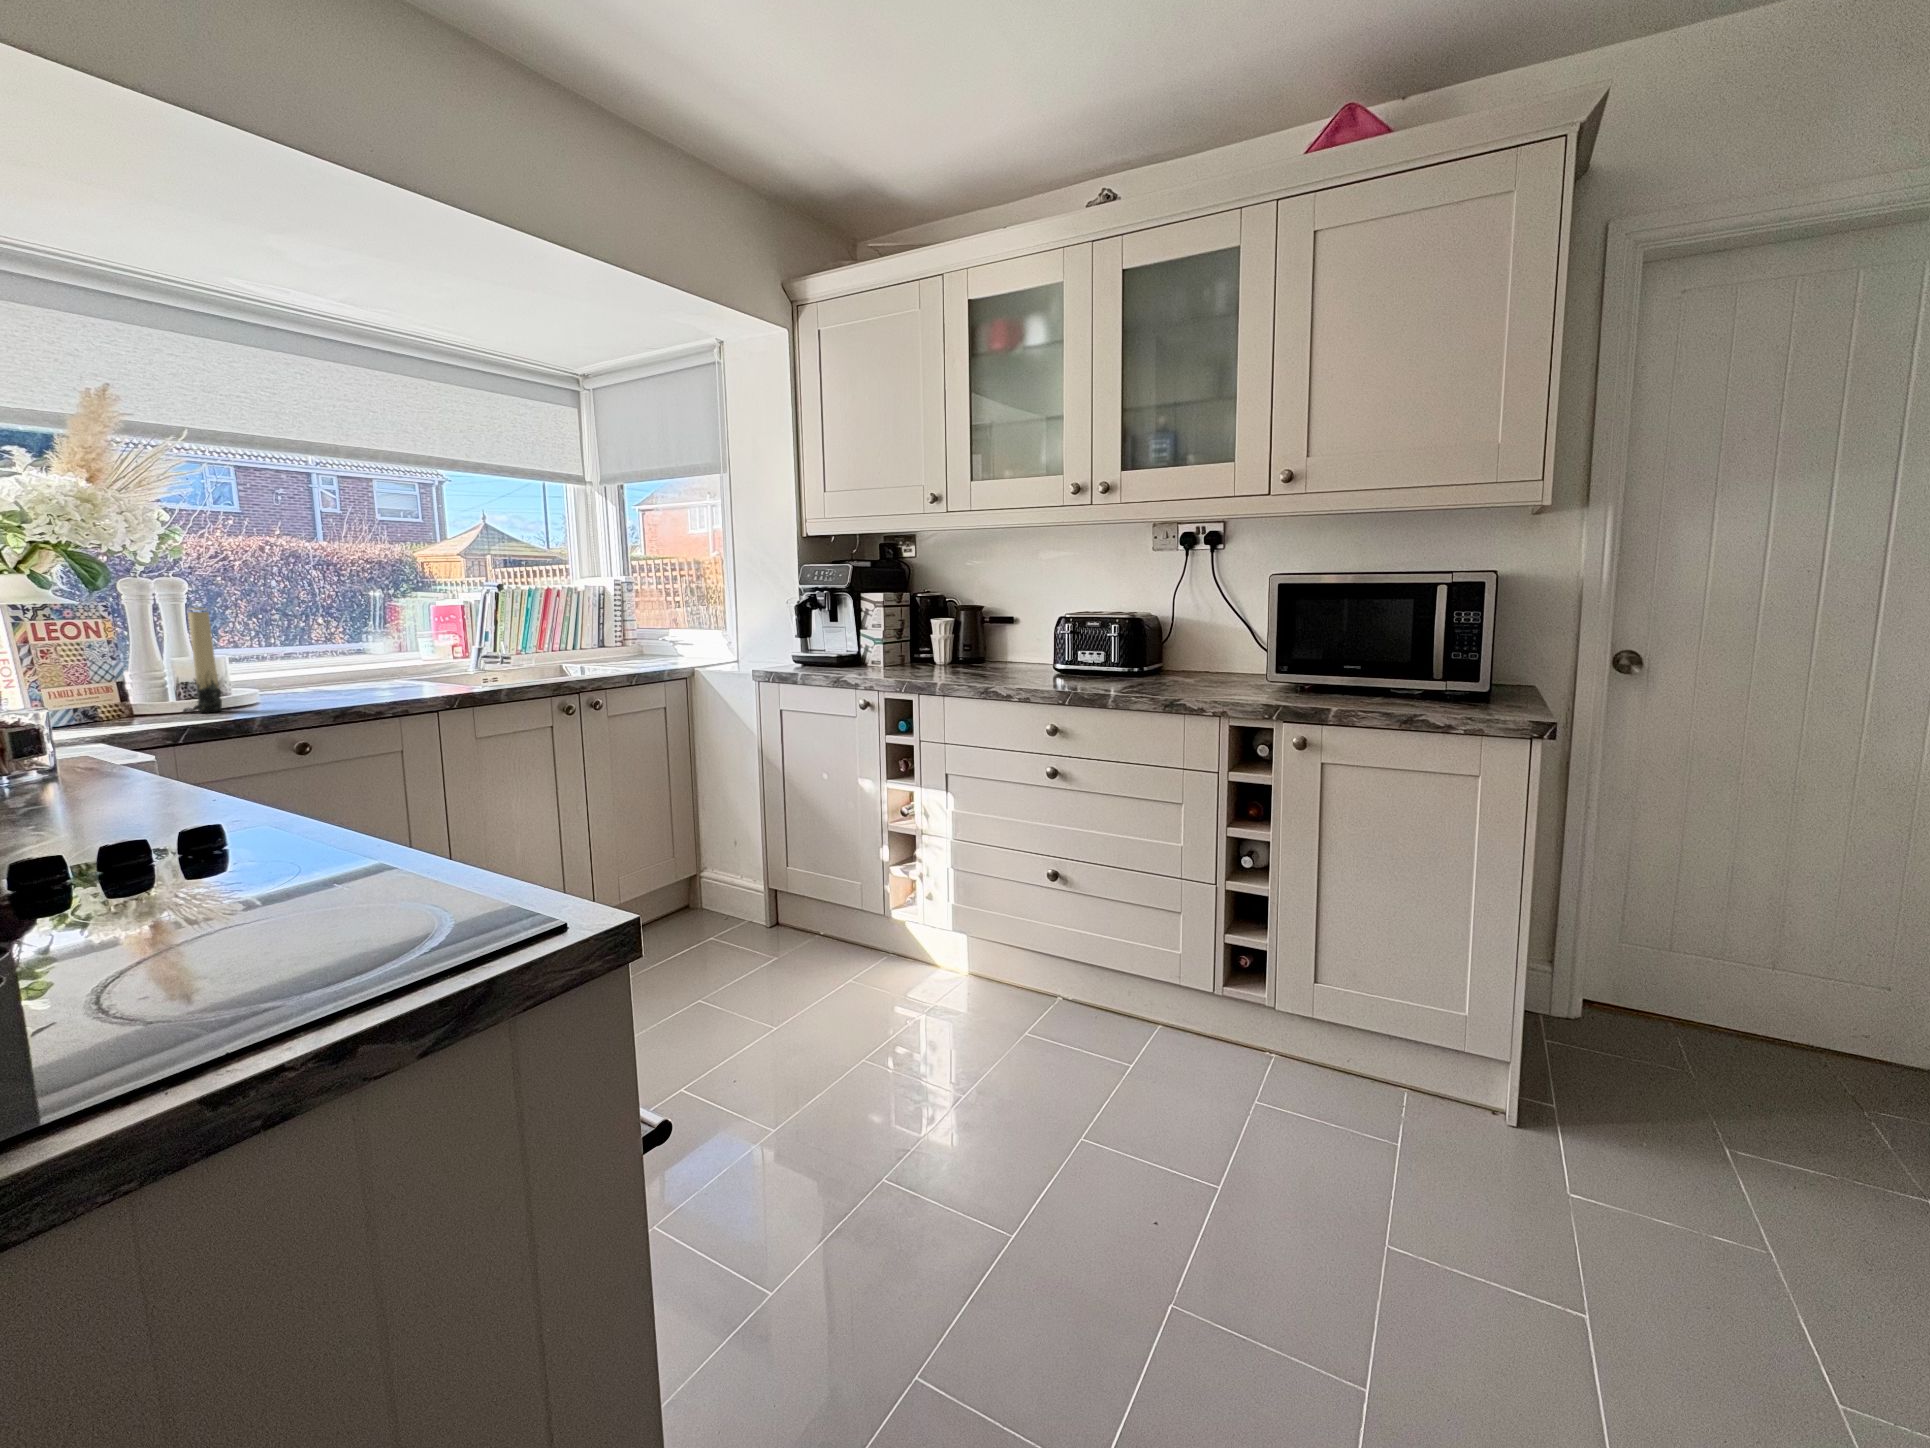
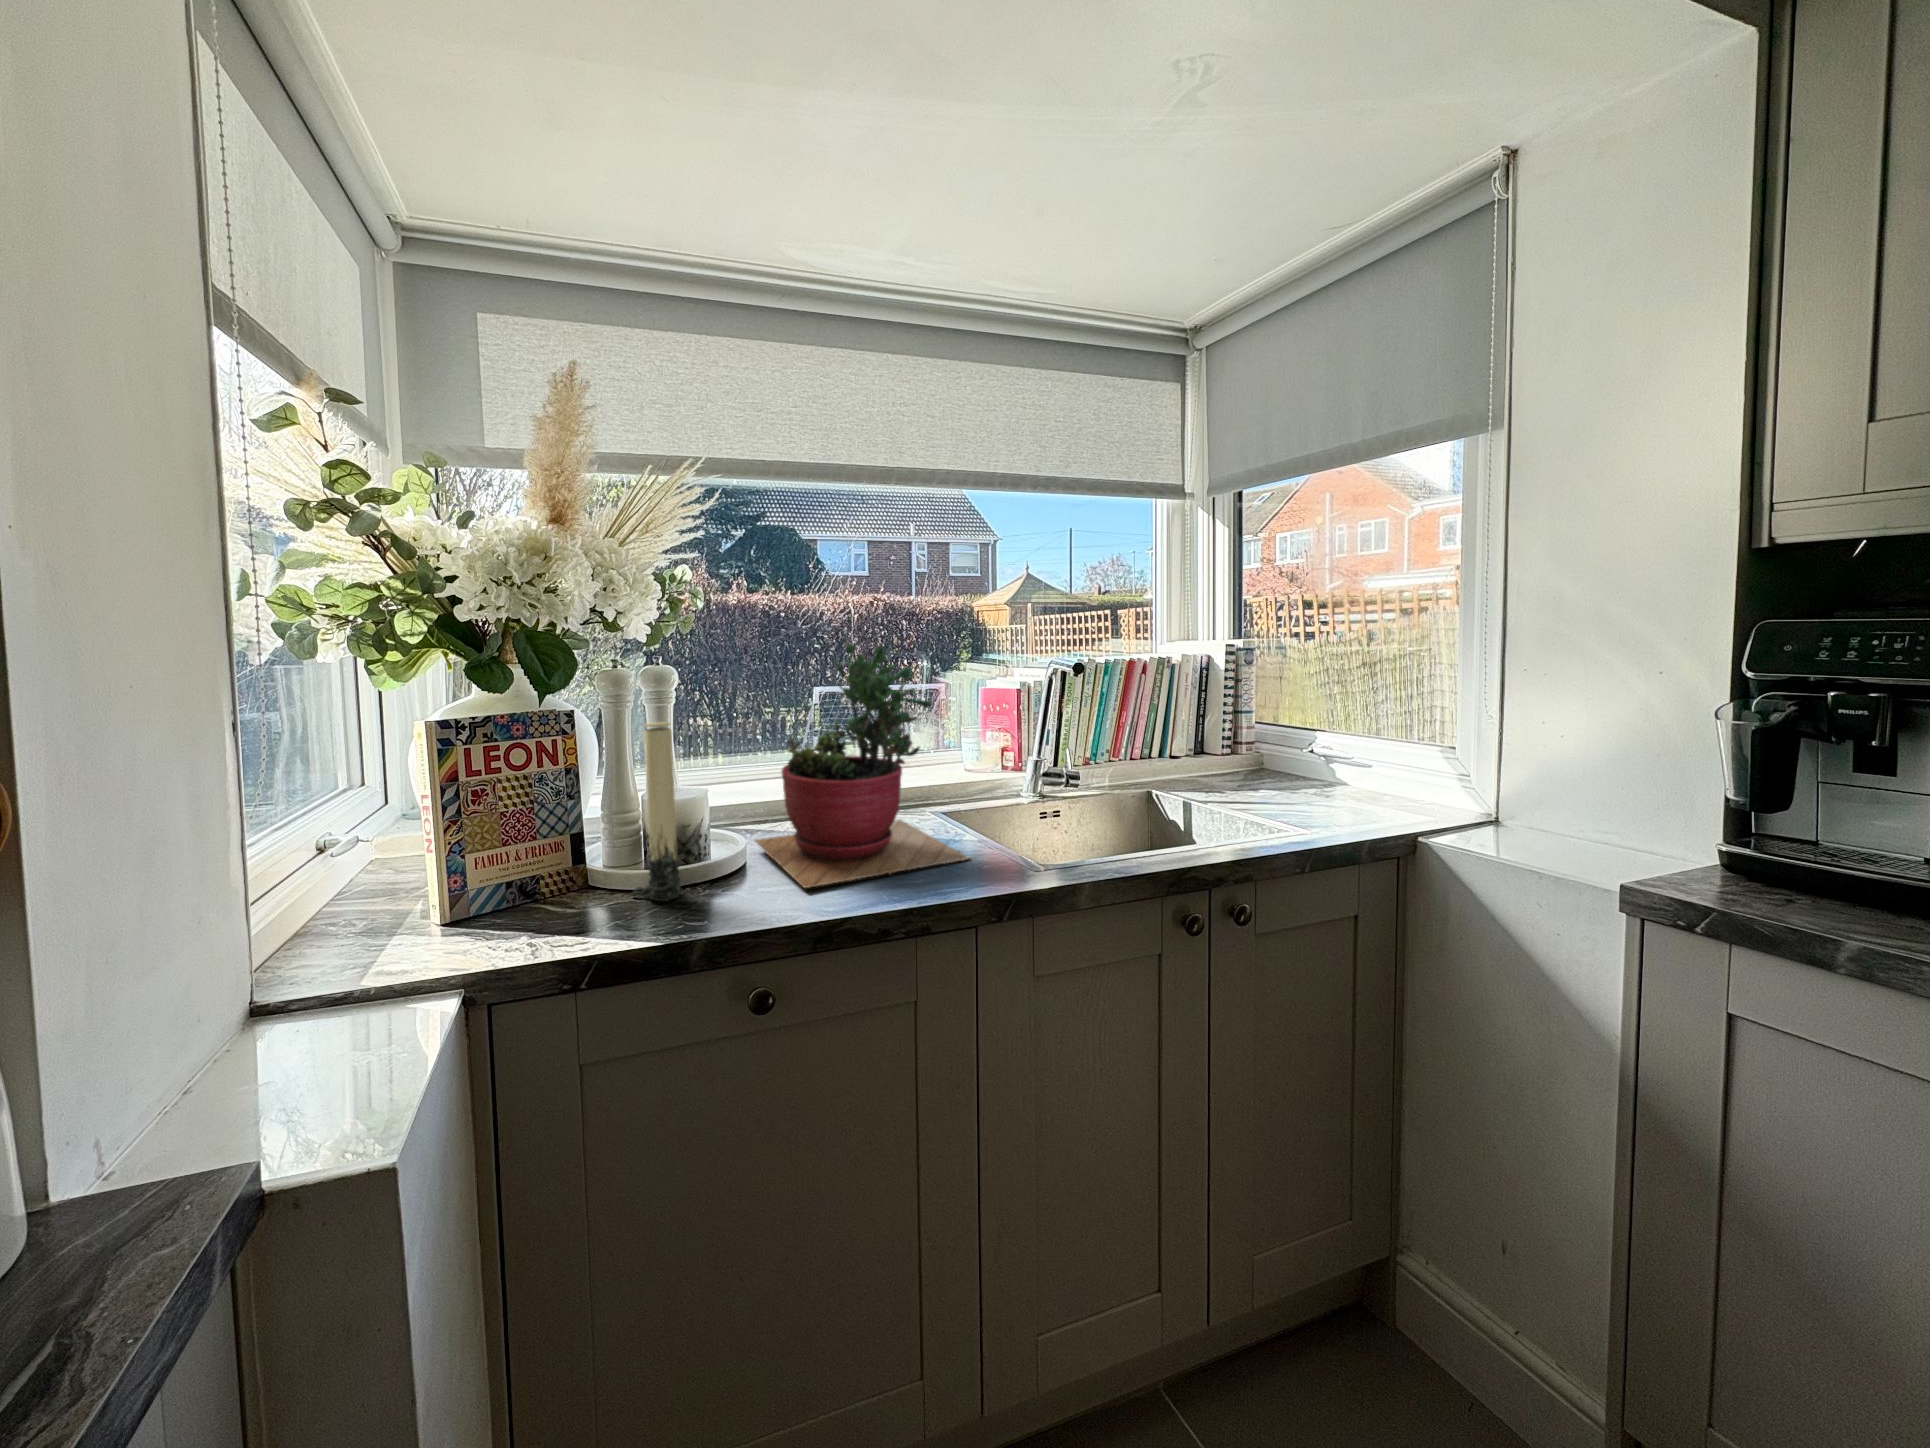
succulent plant: none [259,568,431,700] -> present [753,644,970,888]

